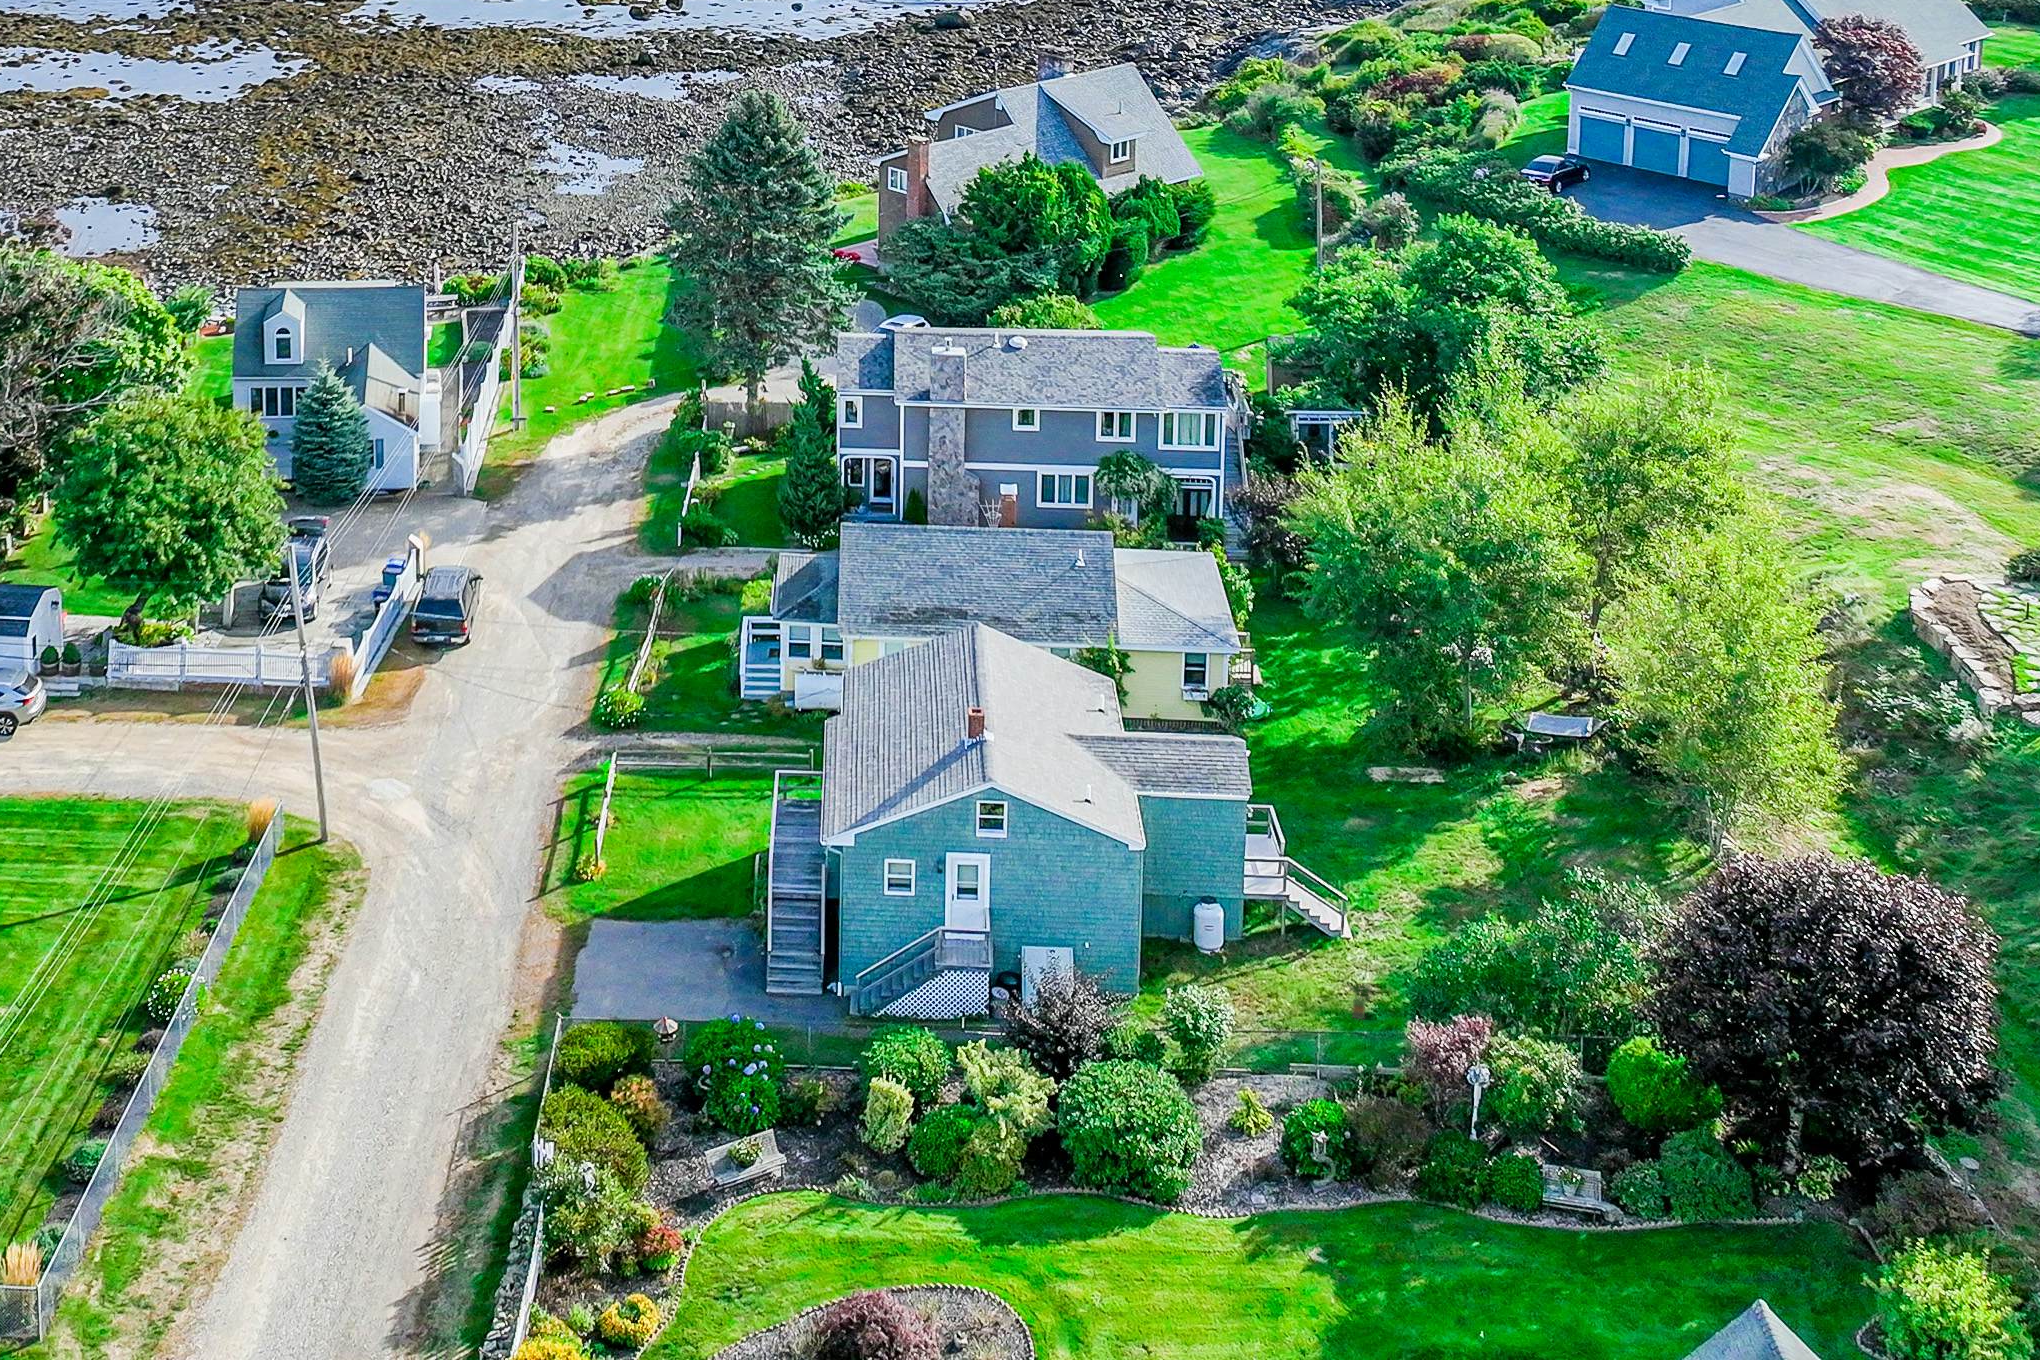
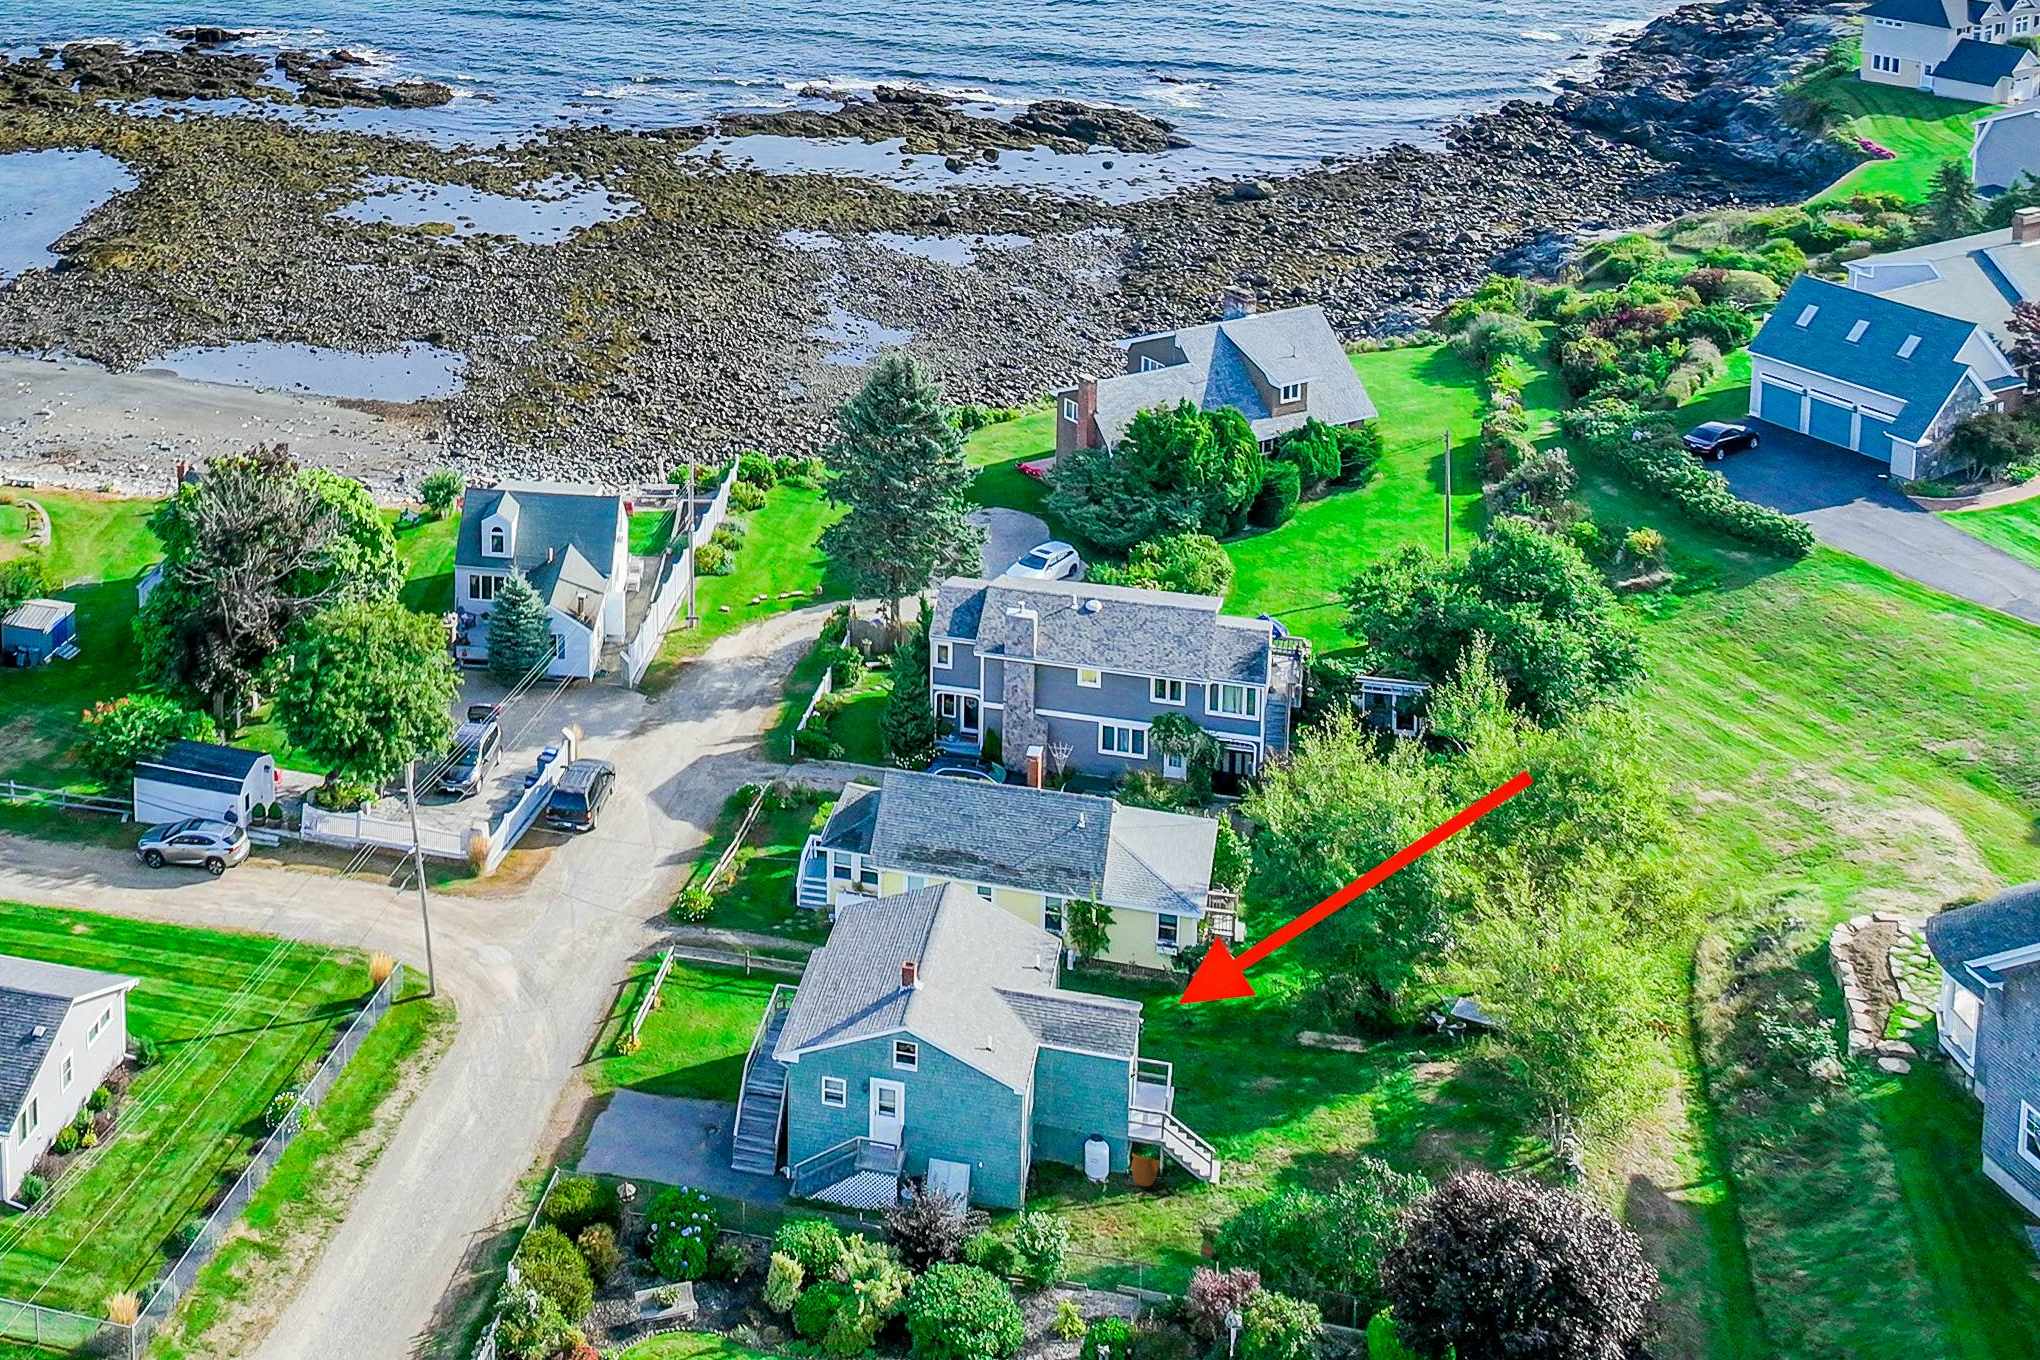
lounge chair: none [1243,911,1278,963] -> present [1131,1153,1160,1197]

